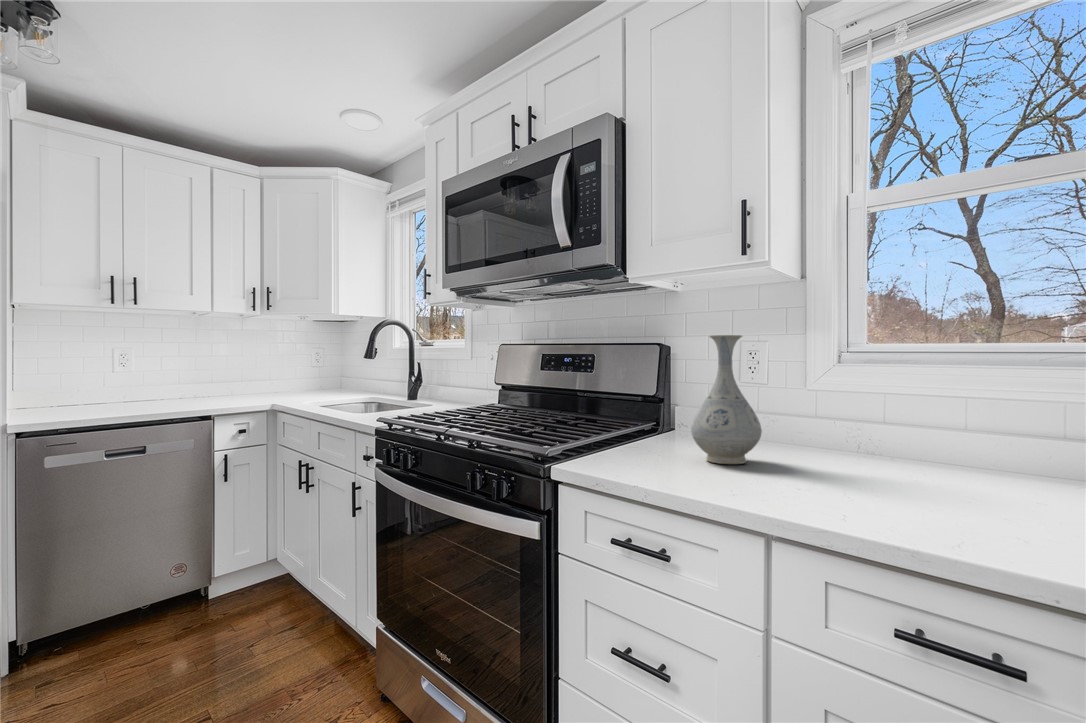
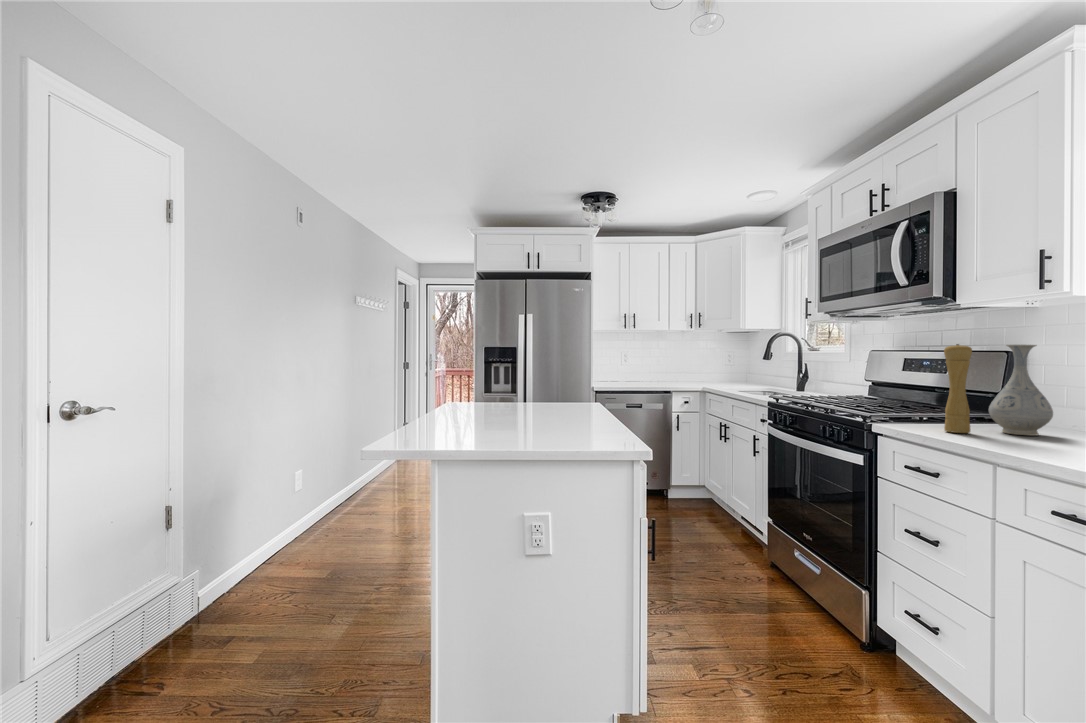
pepper mill: none [651,333,687,473] -> present [944,344,972,433]

